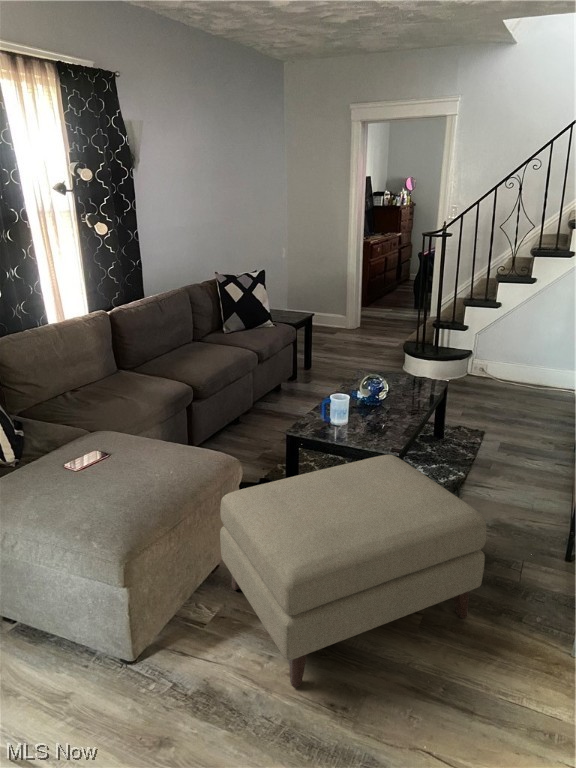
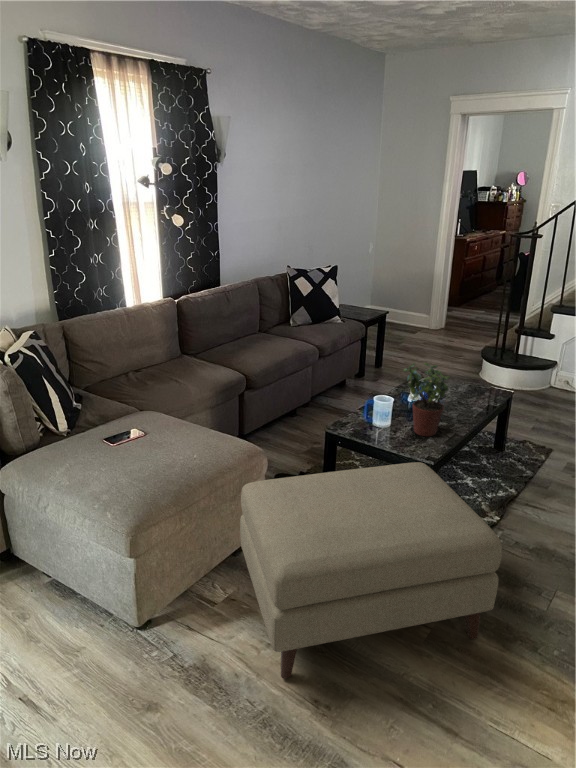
potted plant: none [358,358,404,430] -> present [403,363,450,436]

